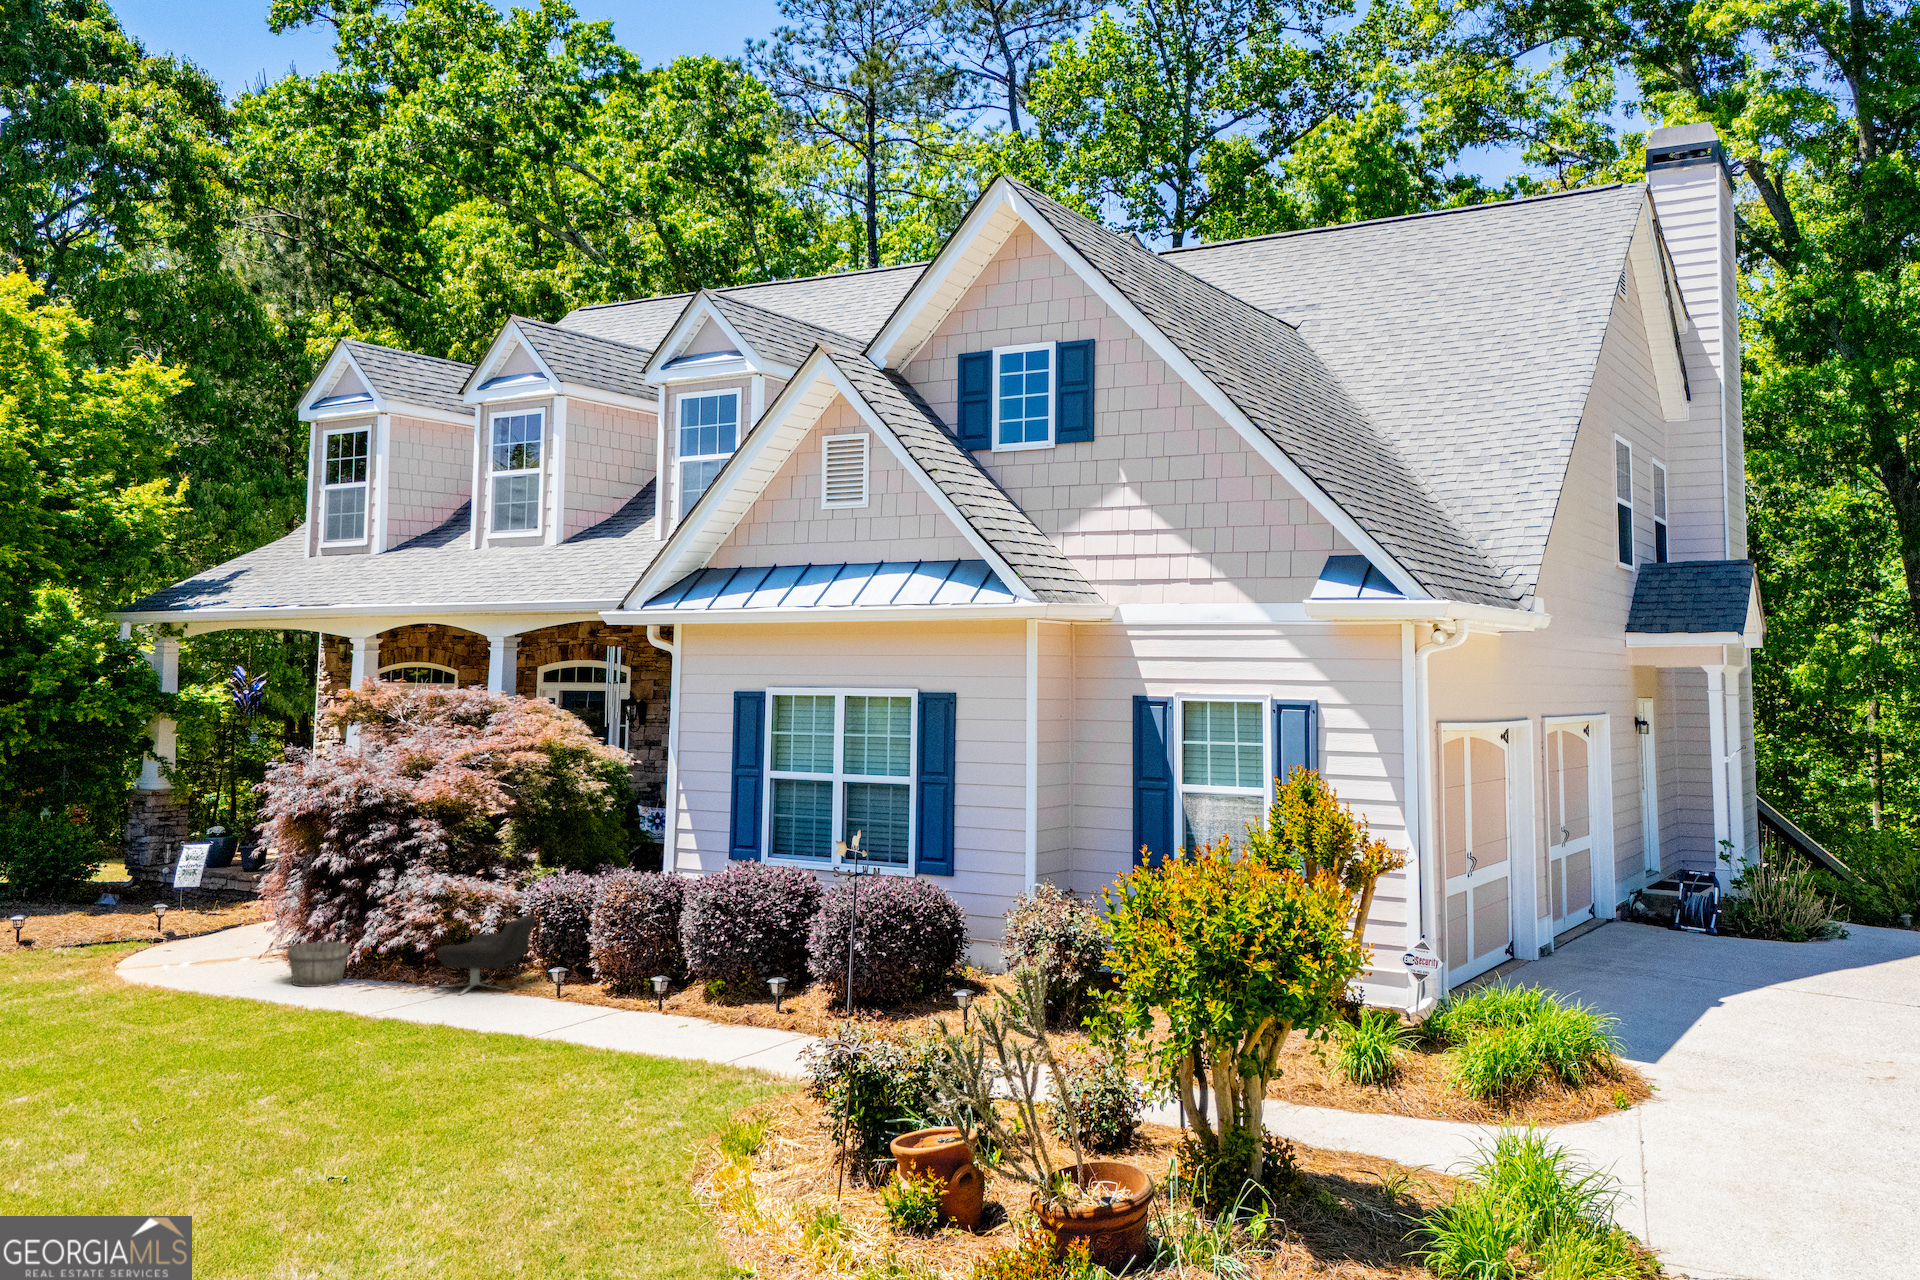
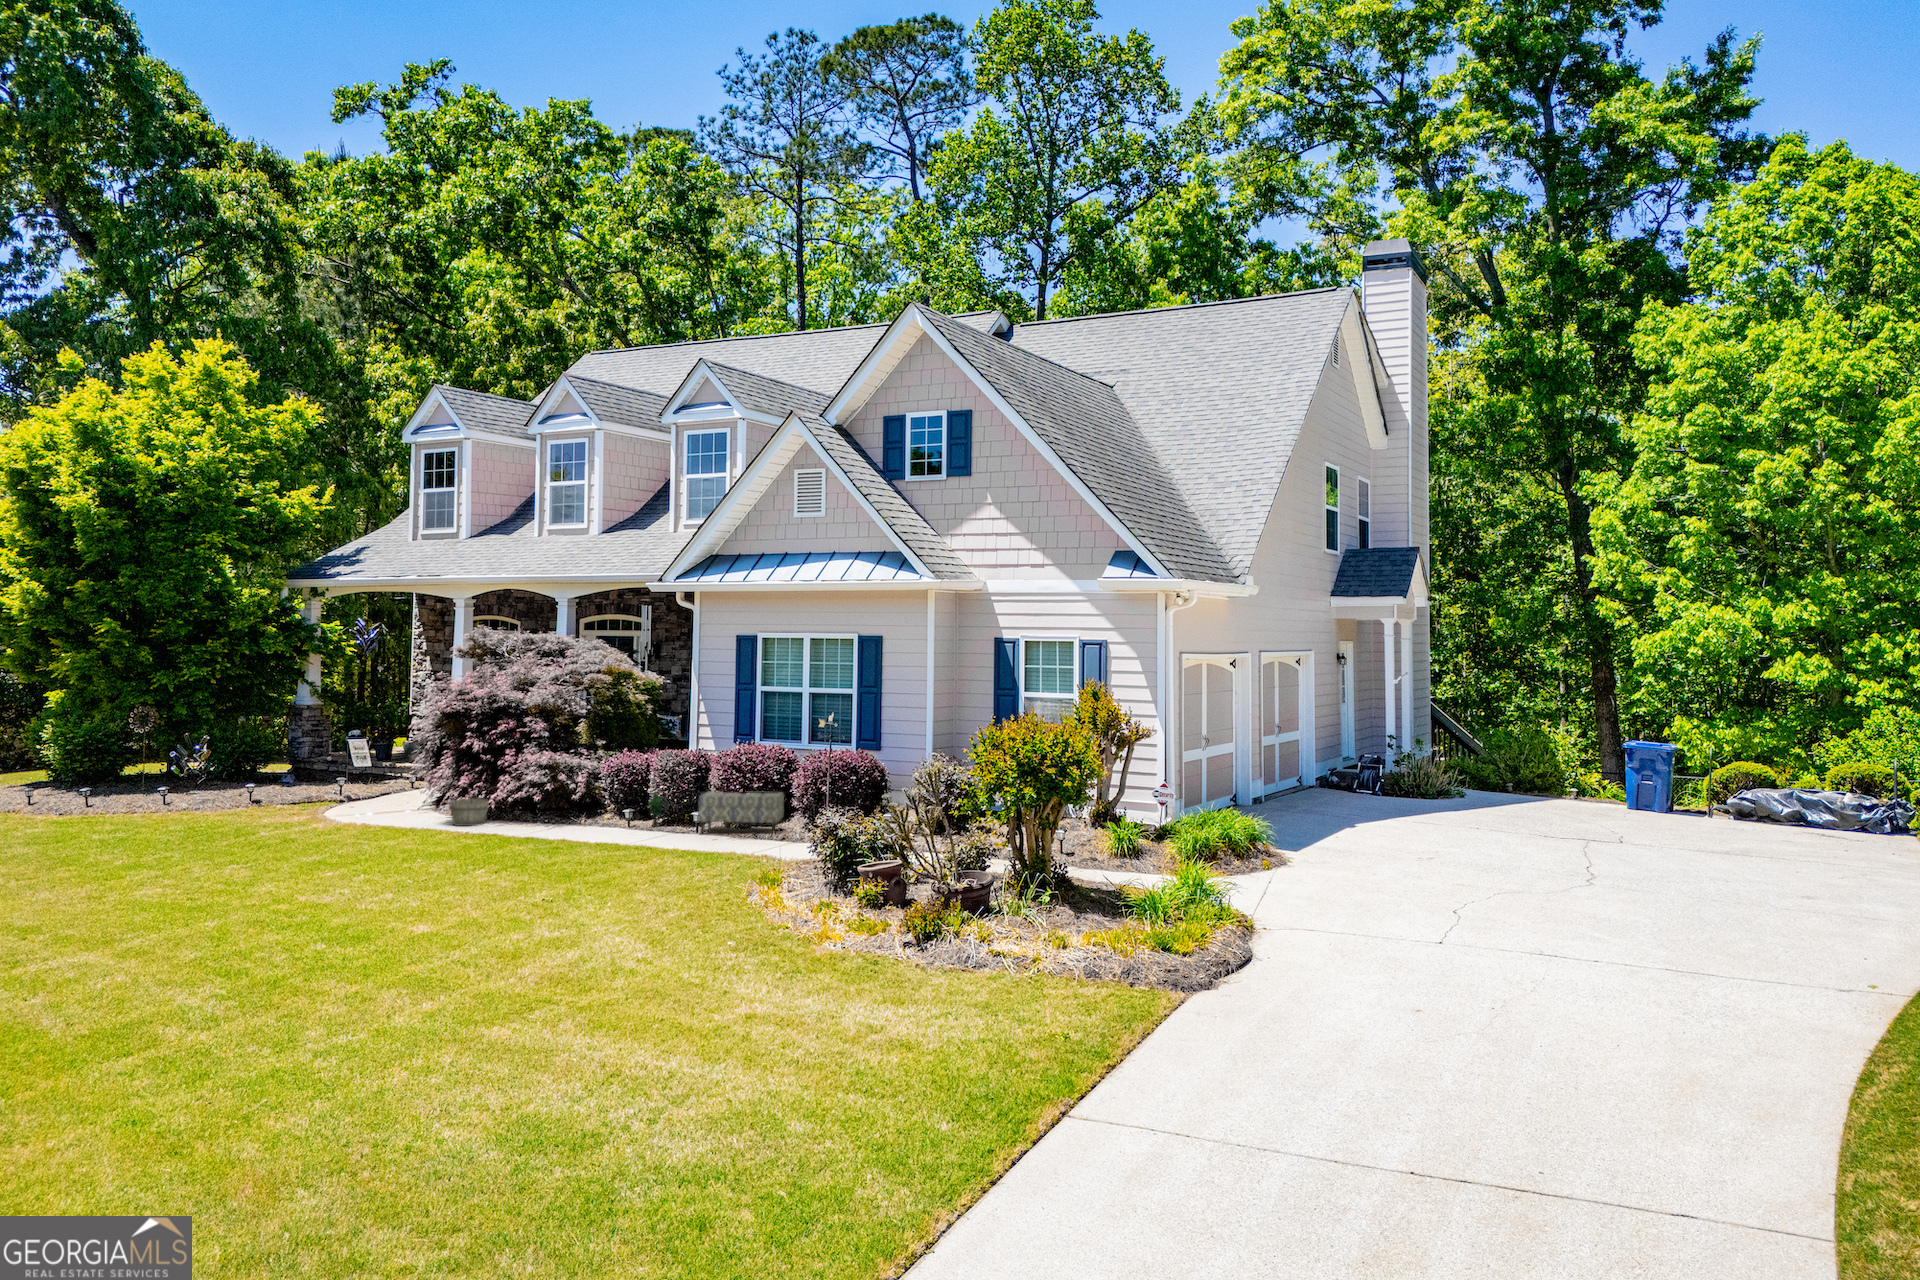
lounge chair: present [437,914,536,995] -> none [552,777,615,828]
decorative plant: none [580,935,613,996] -> present [649,790,667,827]
bench: none [655,941,793,1016] -> present [699,791,784,834]

